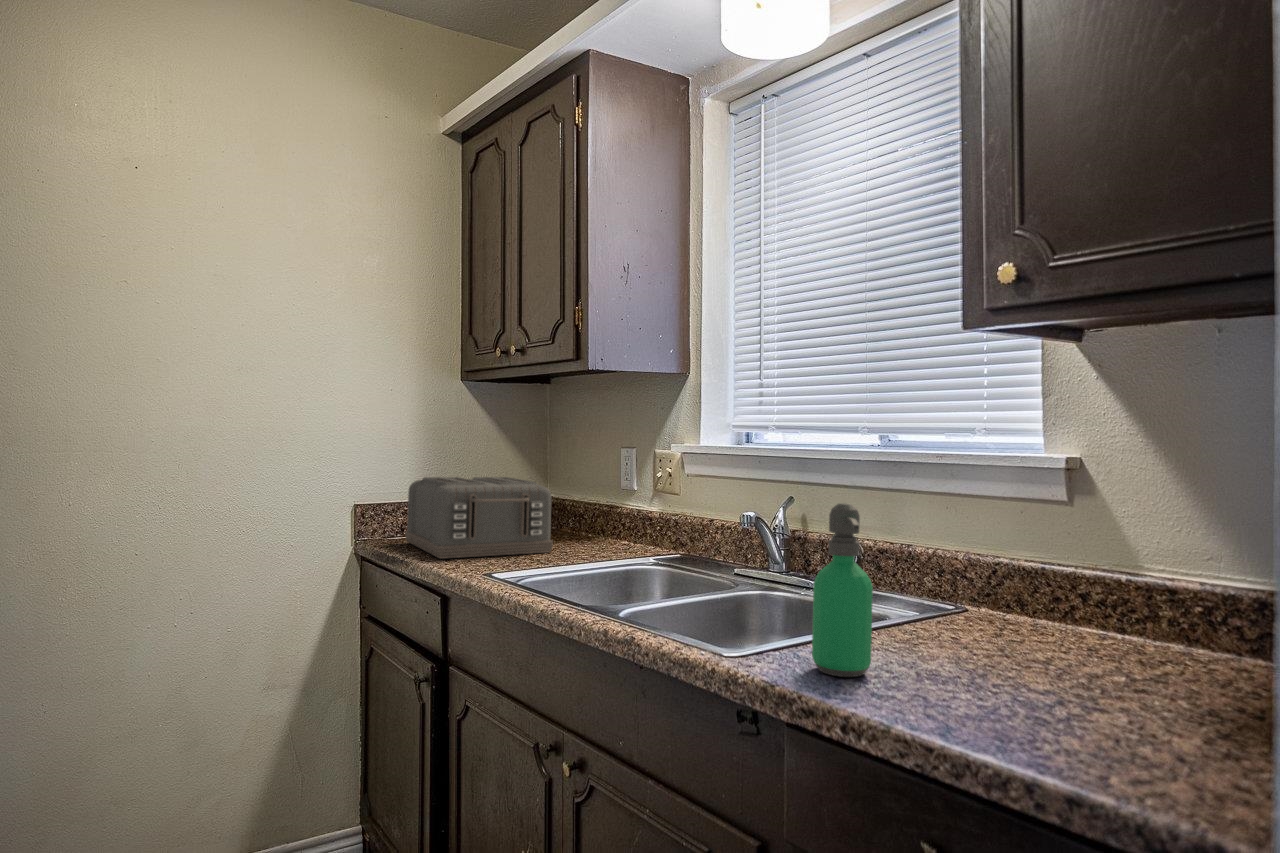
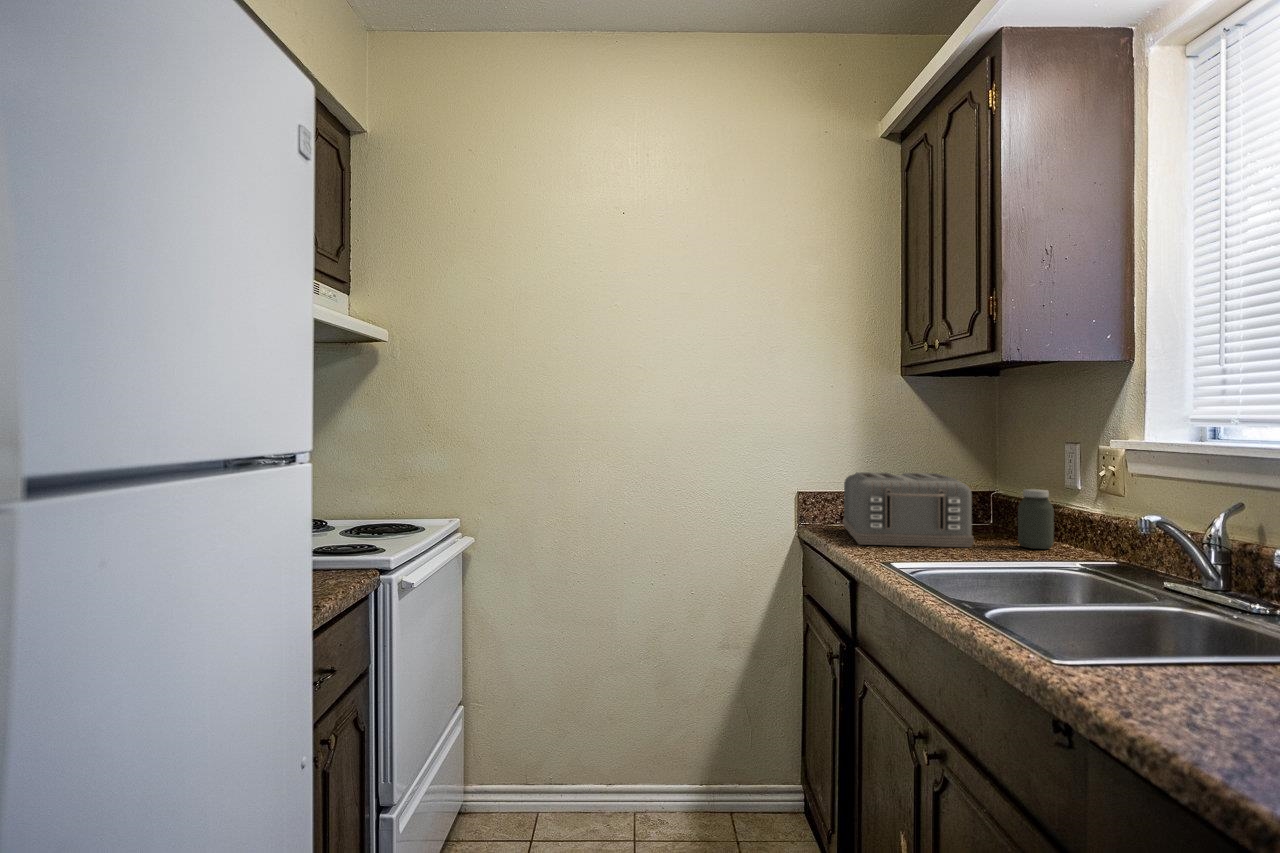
jar: none [589,491,620,549] -> present [1018,489,1054,549]
soap dispenser: present [812,503,873,677] -> none [1145,514,1225,710]

